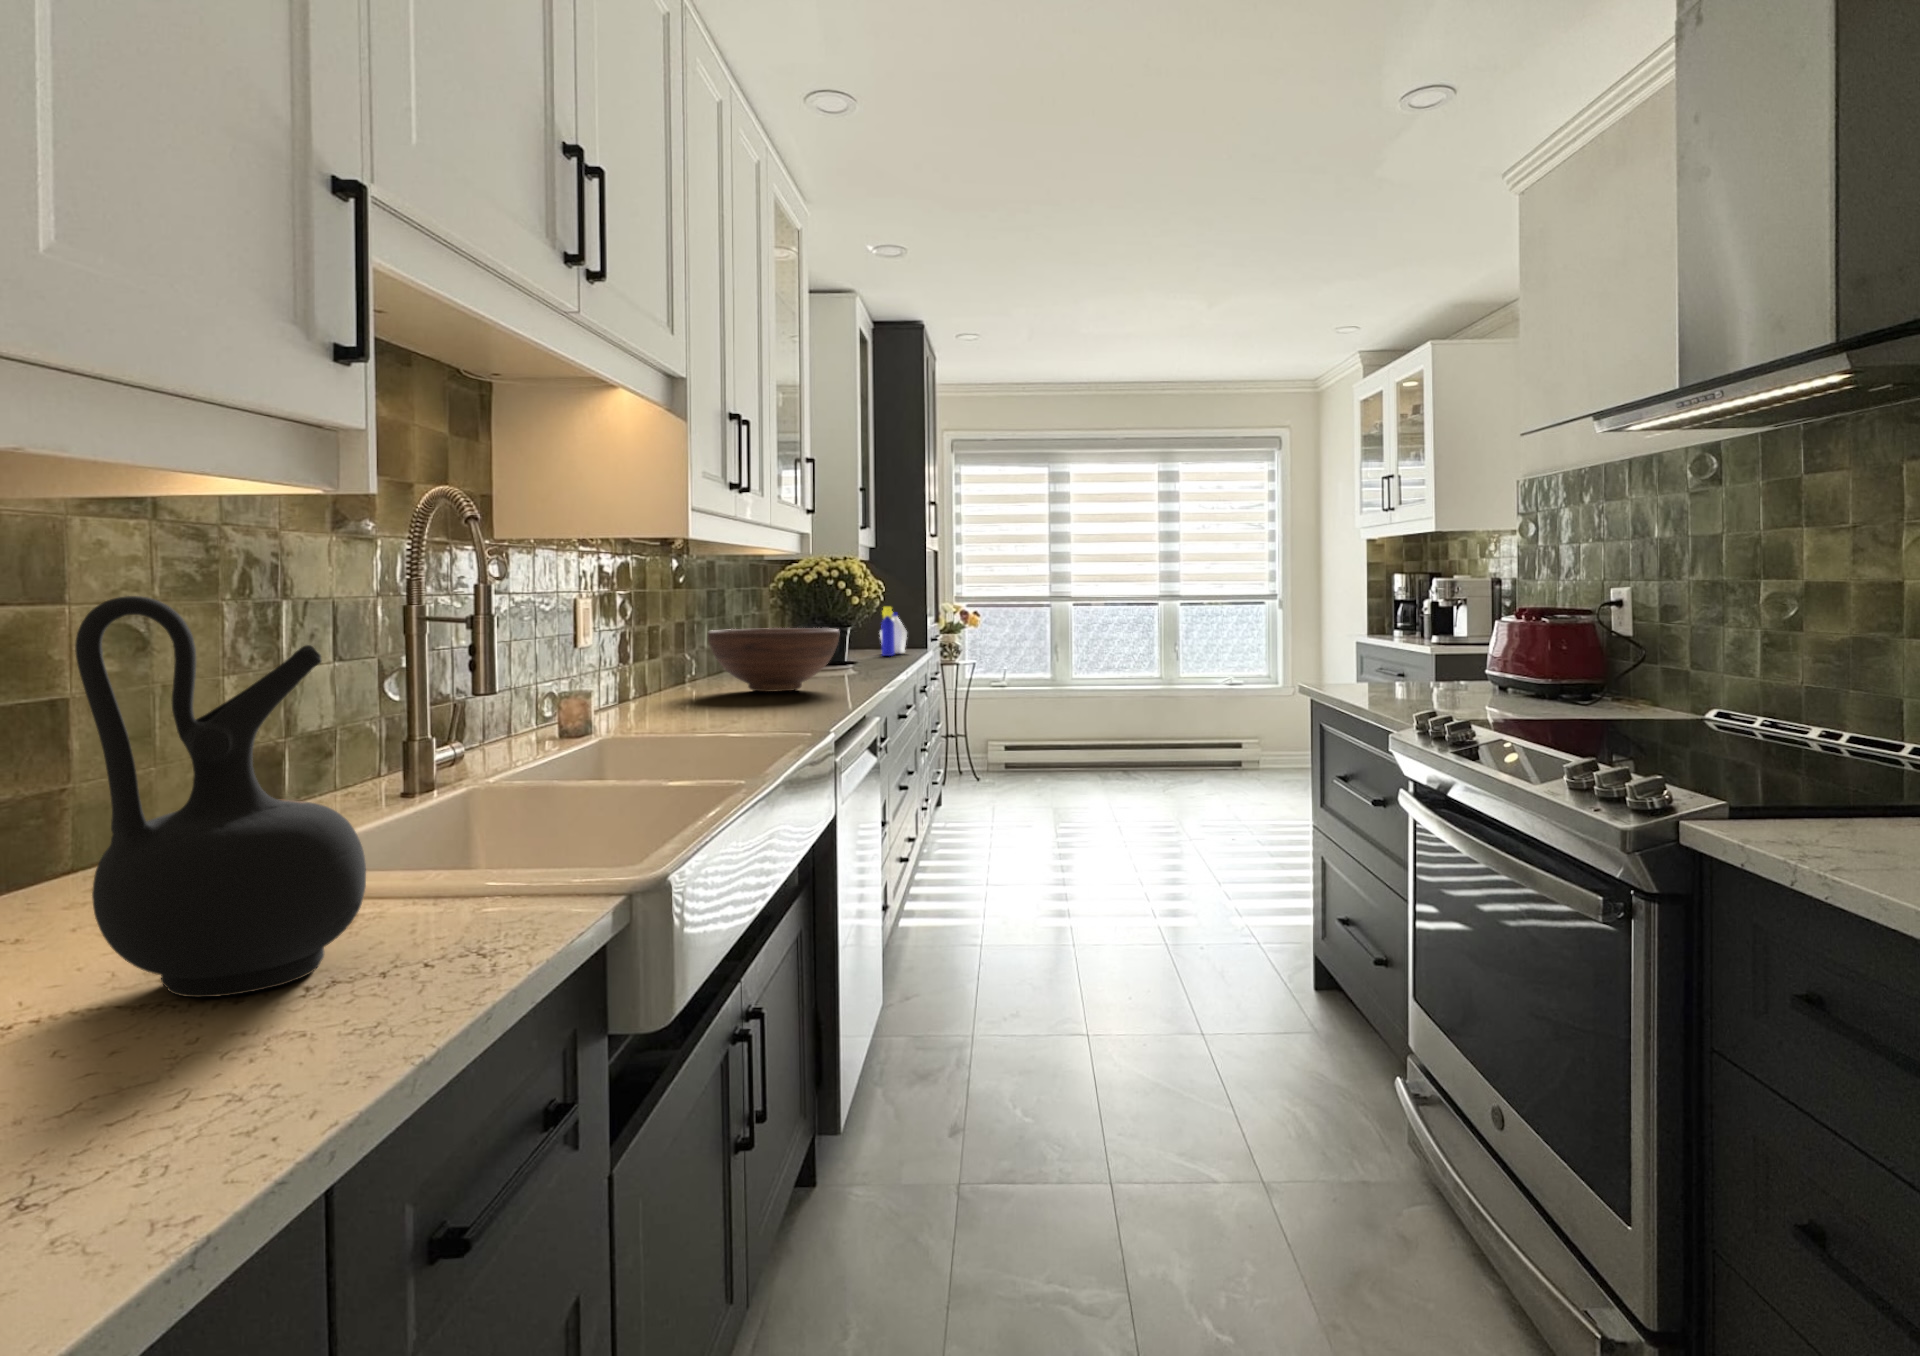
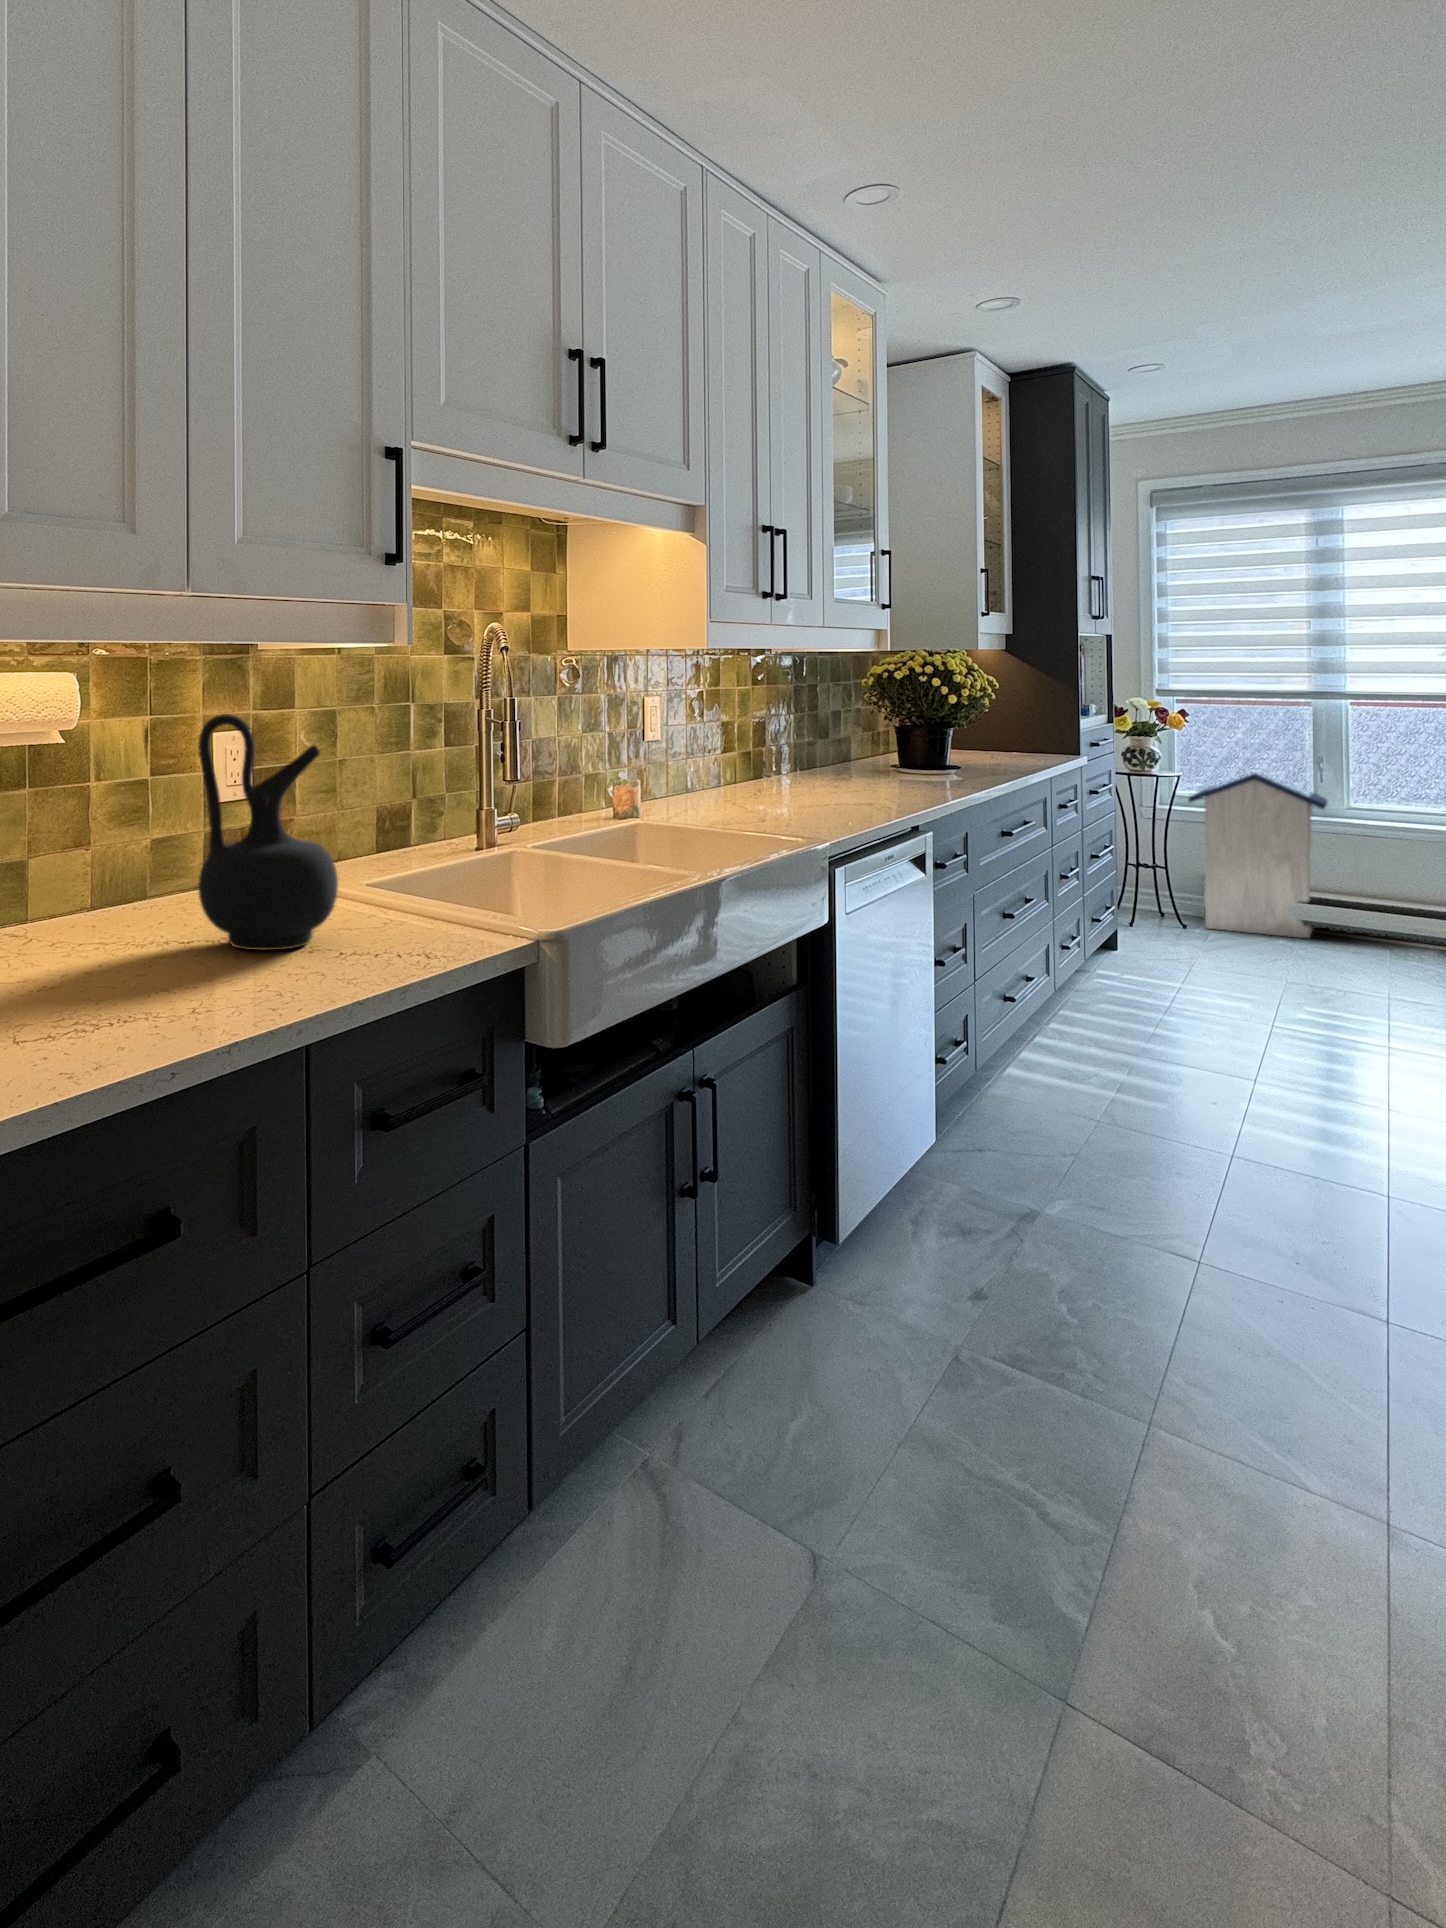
bottle: present [880,607,907,656] -> none [1007,706,1043,762]
fruit bowl: present [708,628,839,692] -> none [763,729,899,794]
trash can: none [986,654,1079,783] -> present [1189,773,1327,938]

